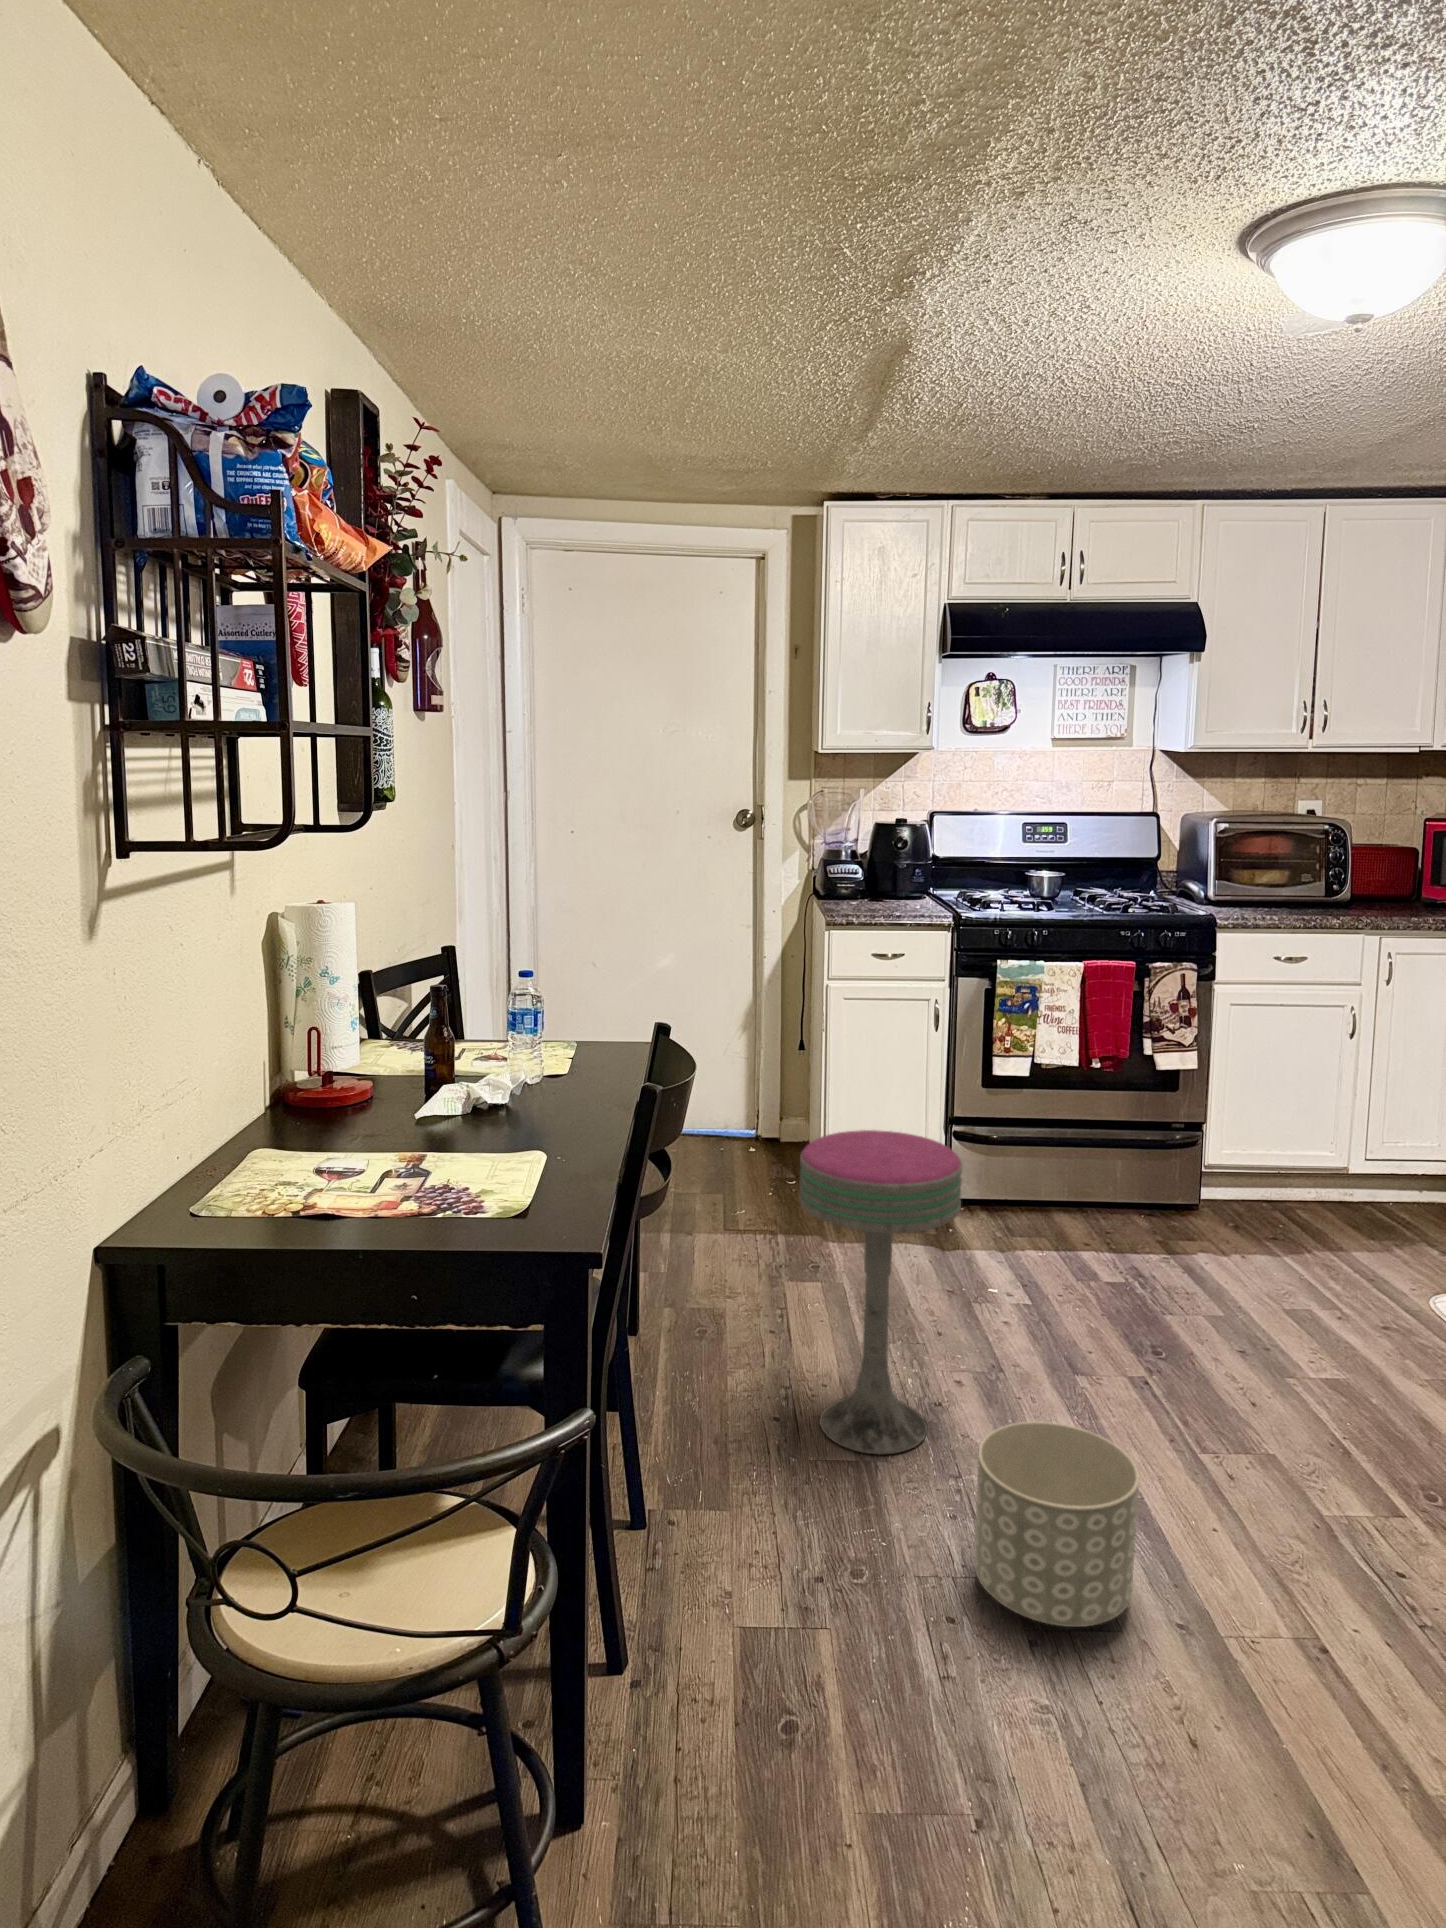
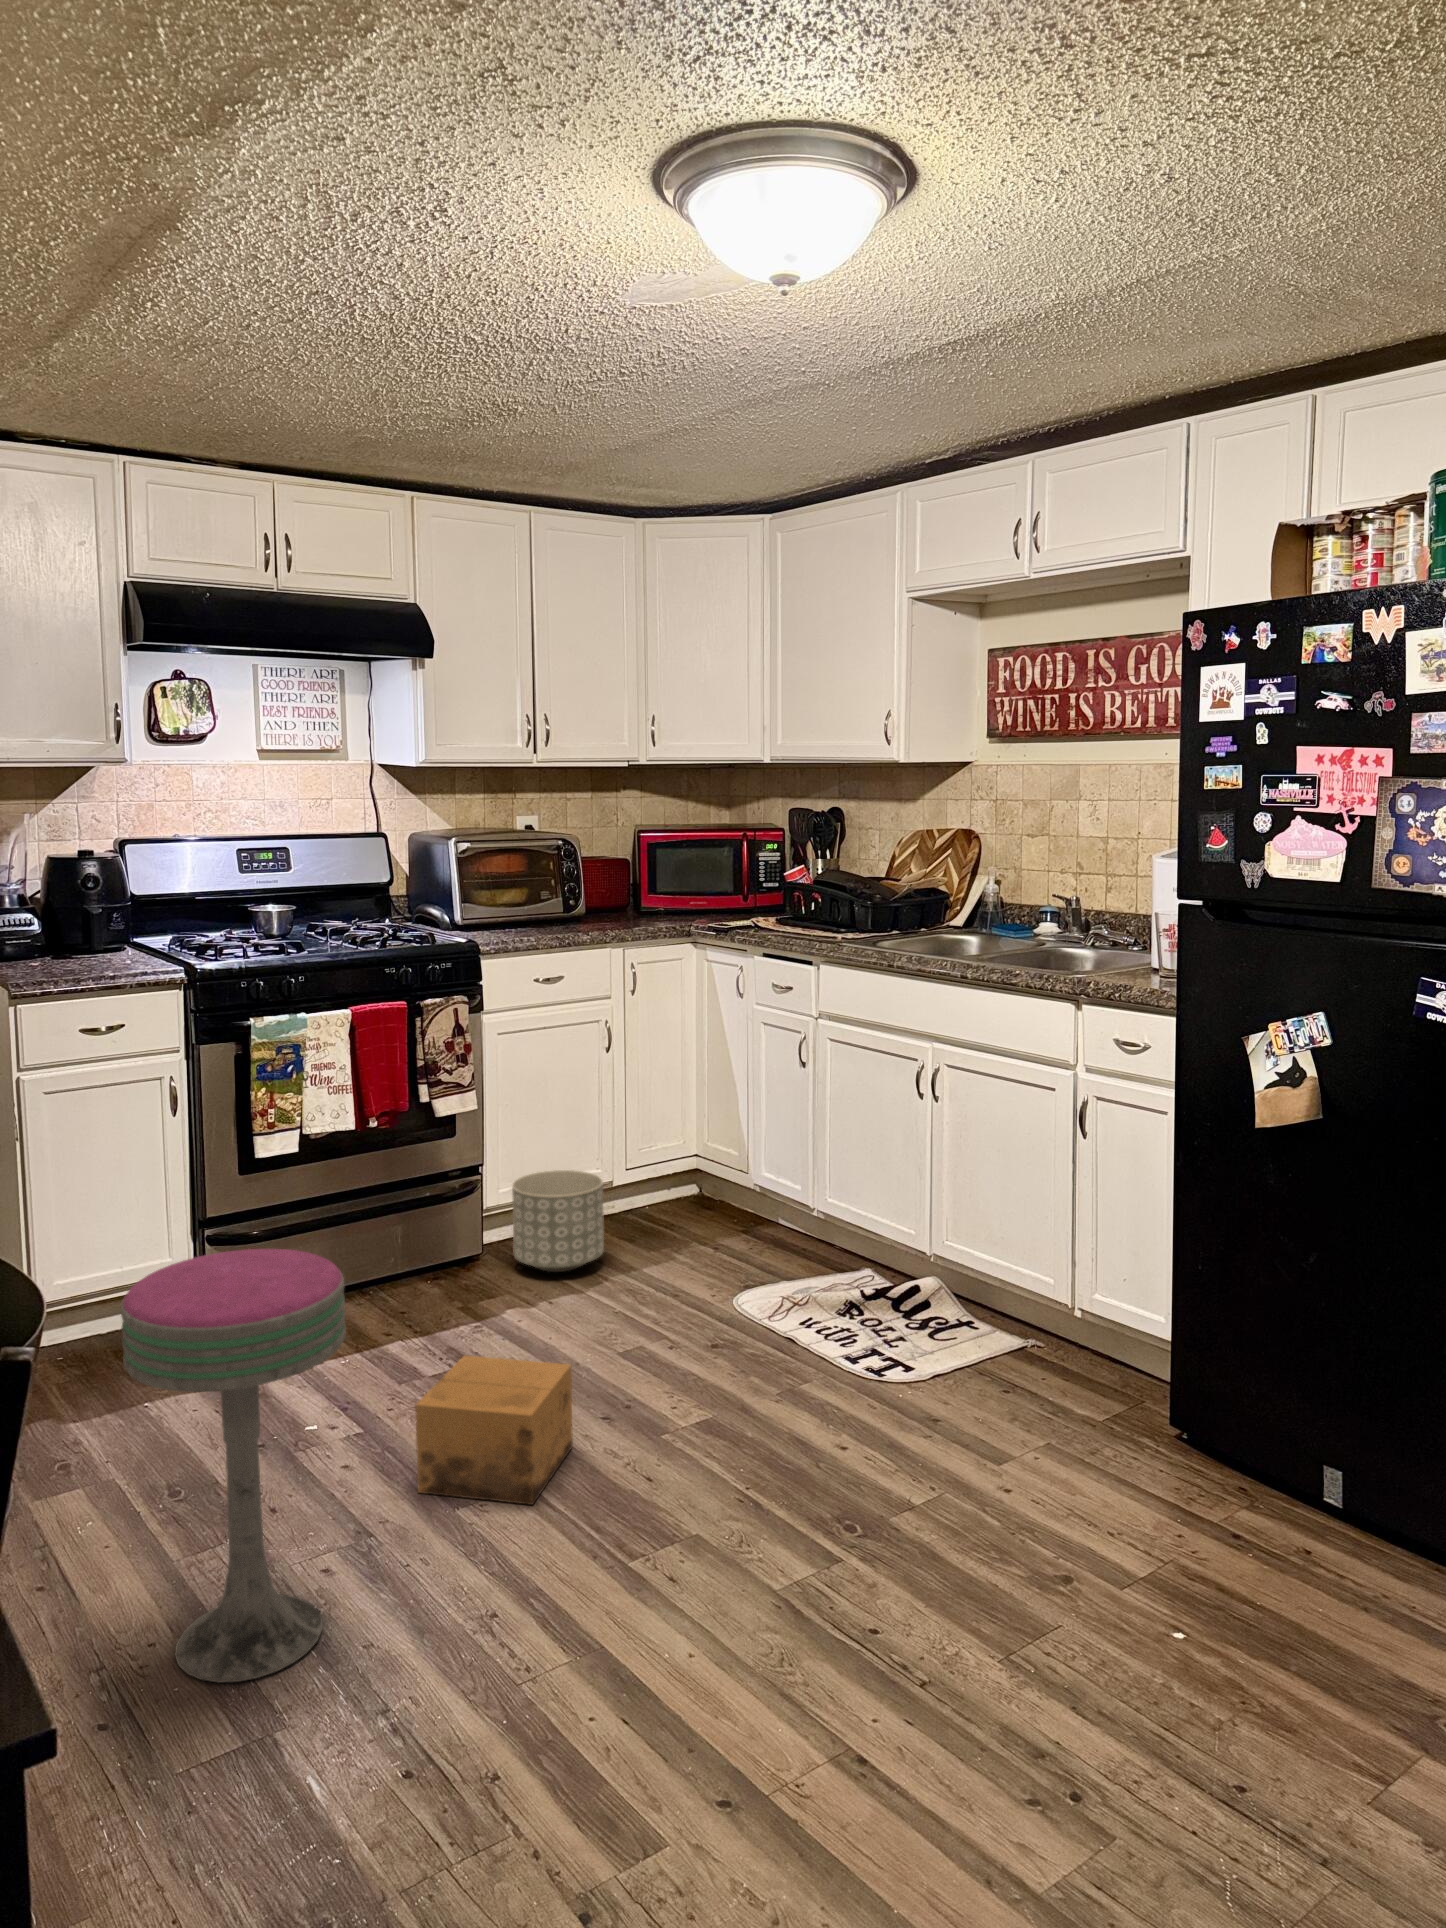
cardboard box: none [1044,1273,1200,1415] -> present [415,1356,573,1505]
planter: present [974,1421,1139,1627] -> present [512,1170,604,1272]

